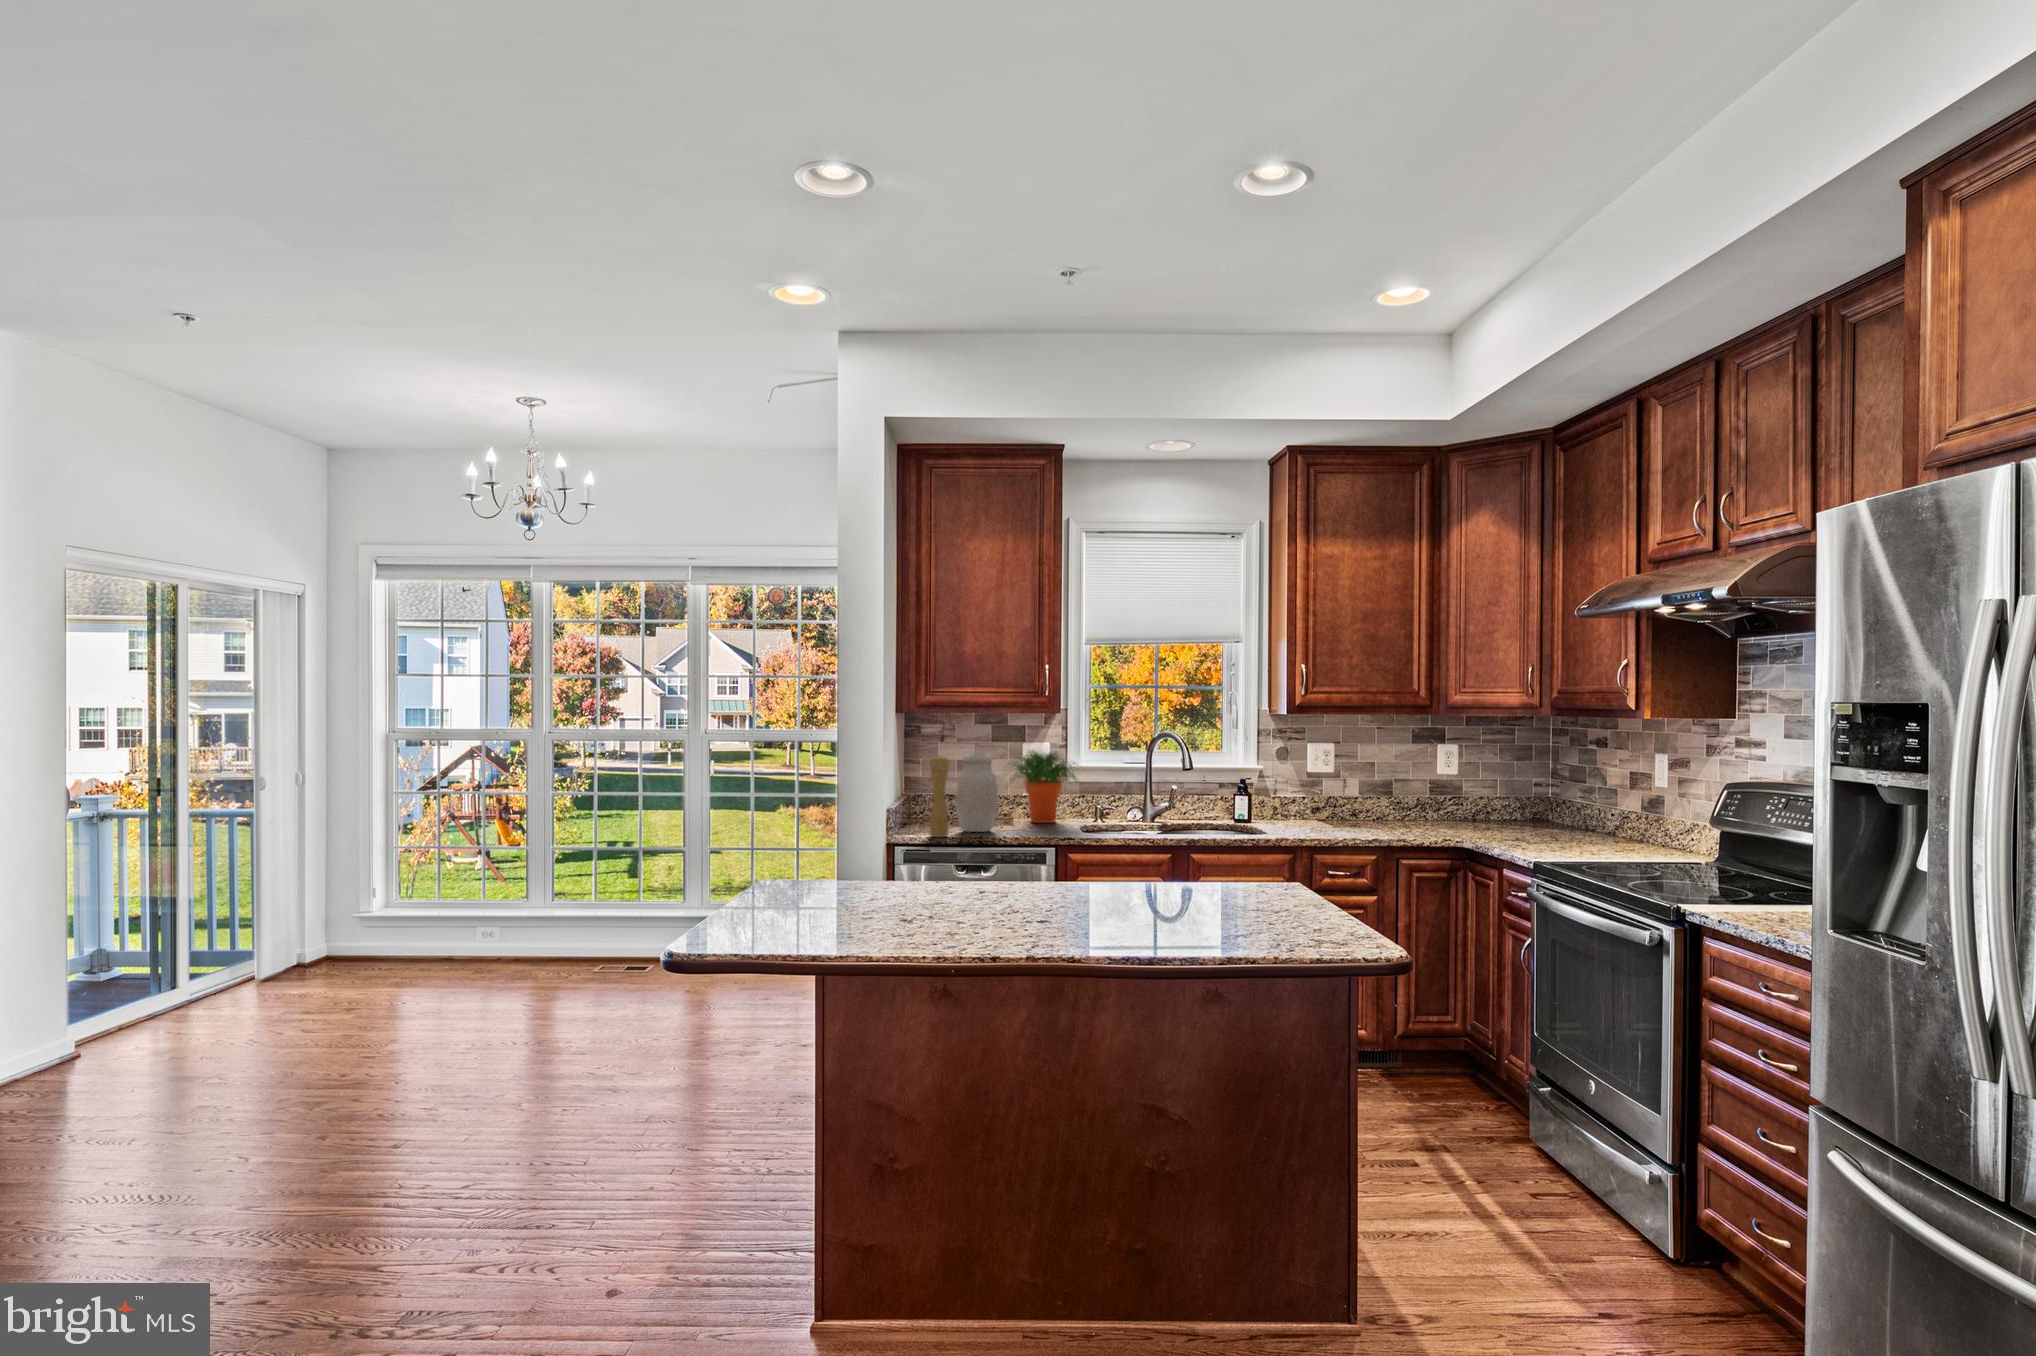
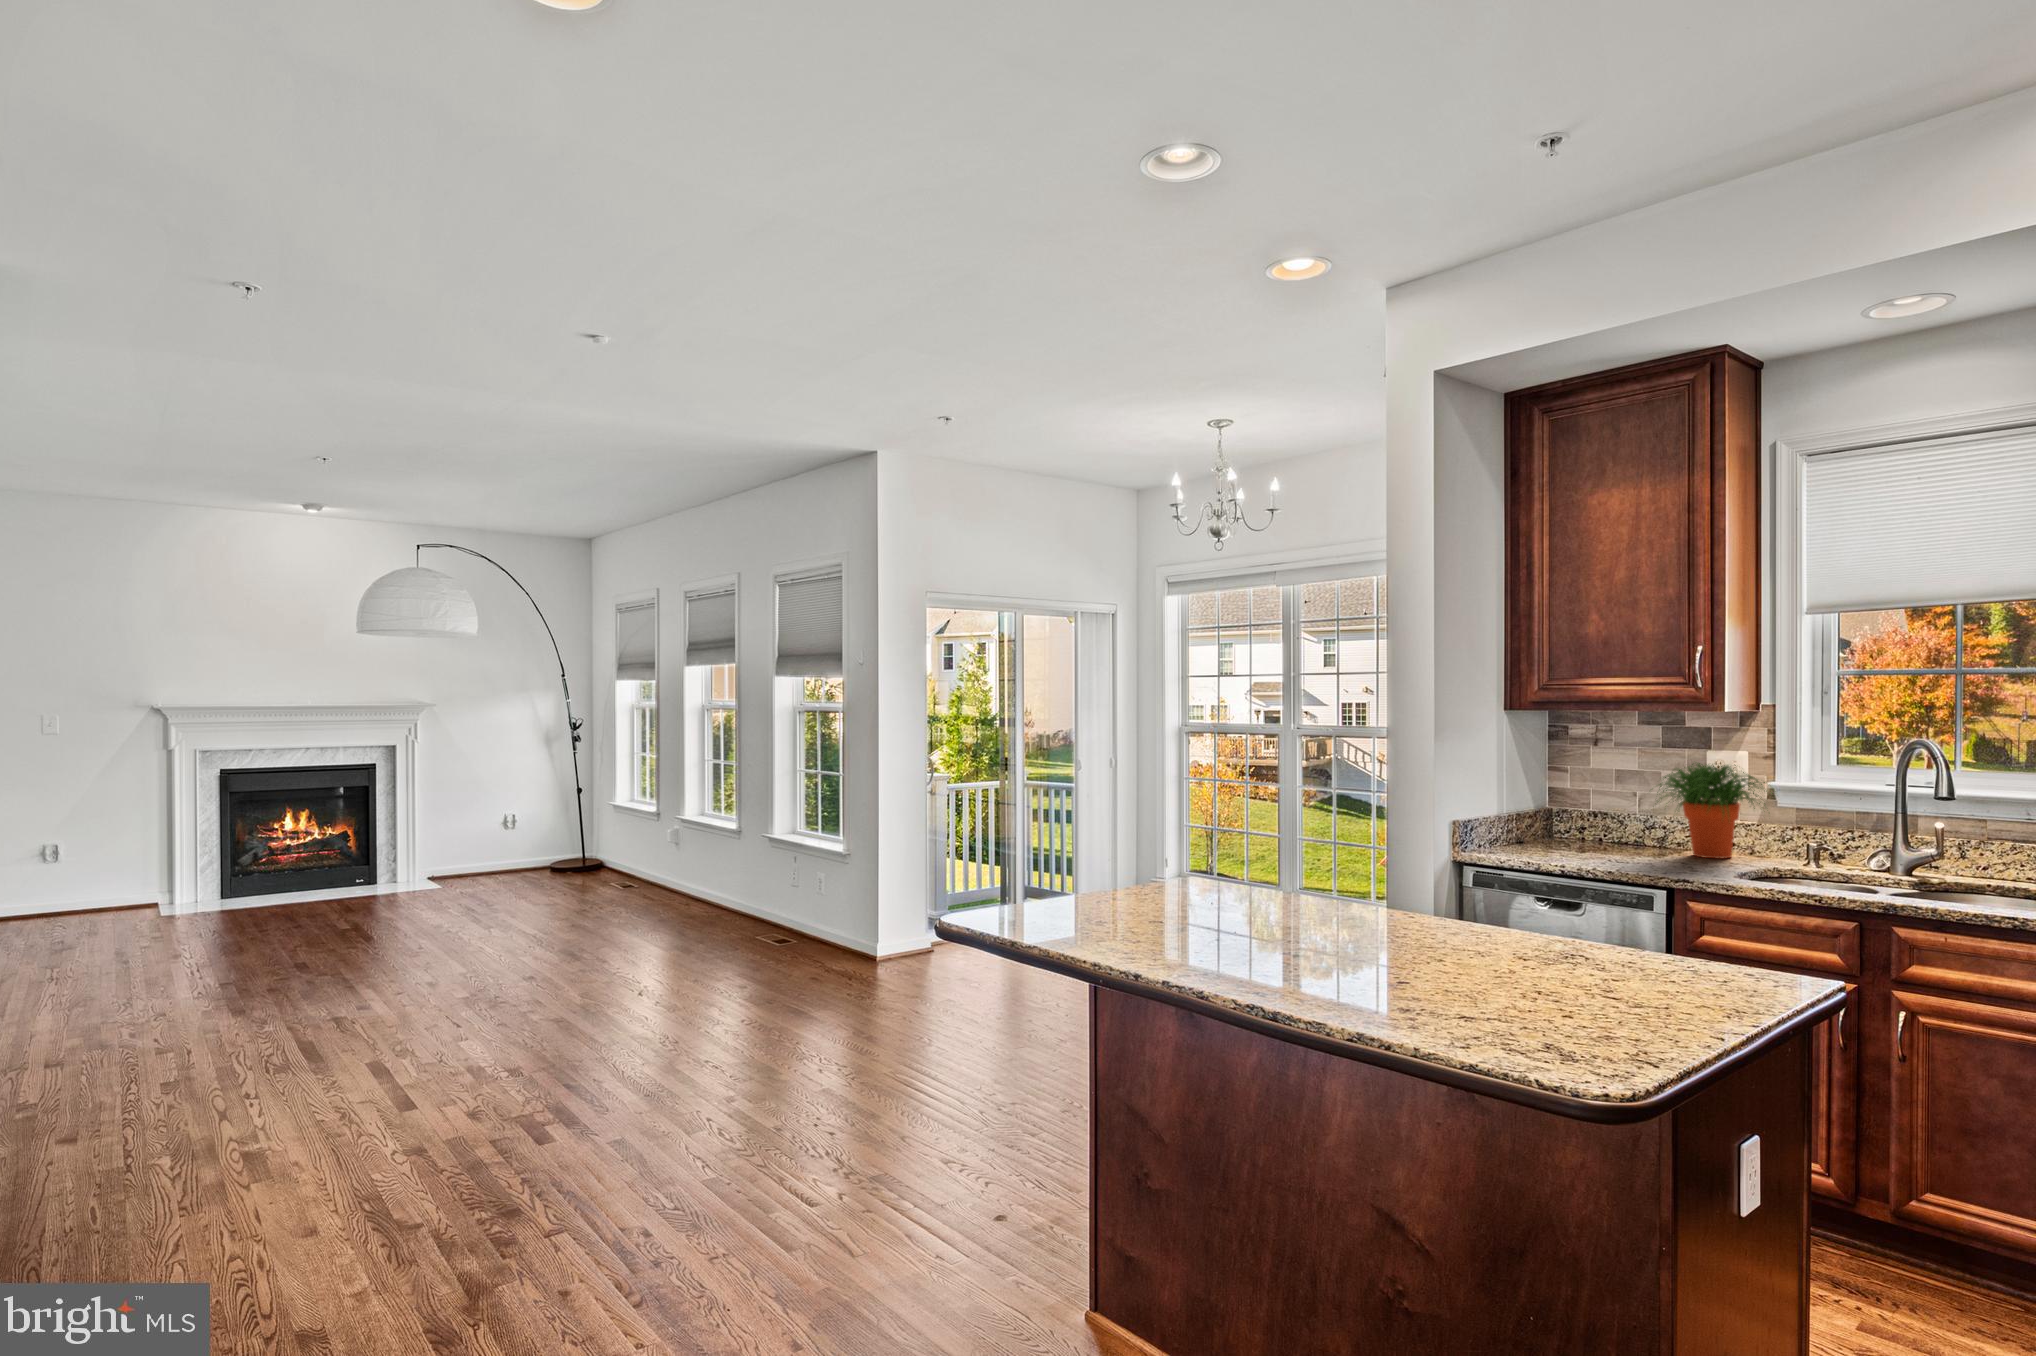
jar: present [956,754,998,832] -> none [1550,764,1606,860]
pepper mill: present [929,756,950,837] -> none [1494,765,1521,861]

